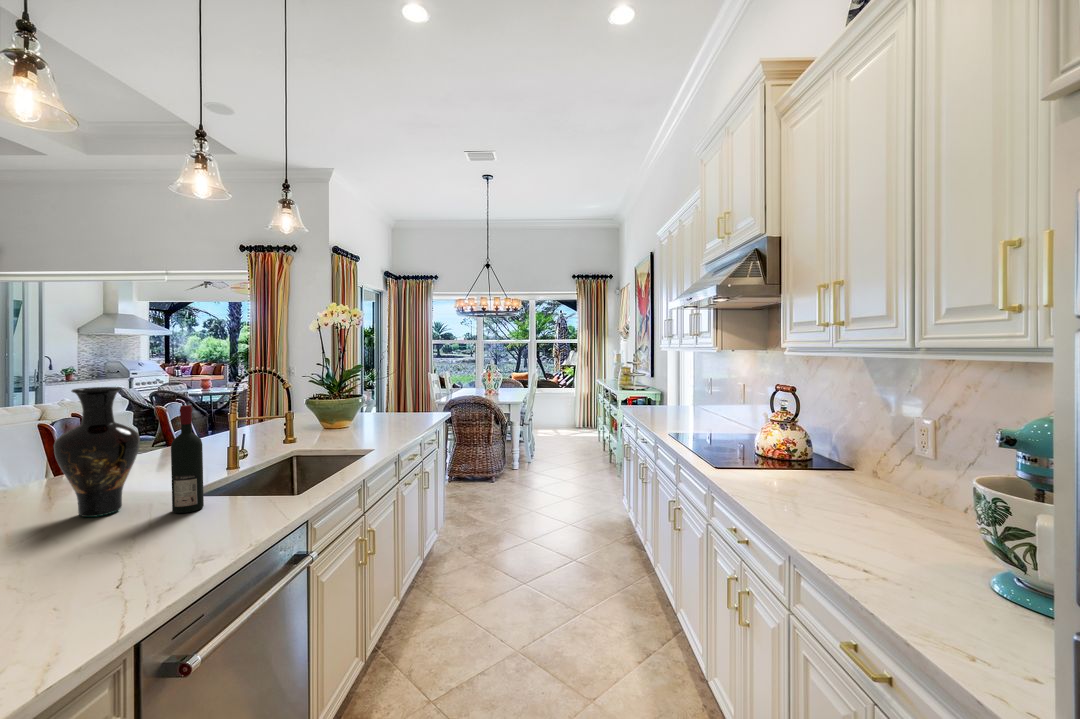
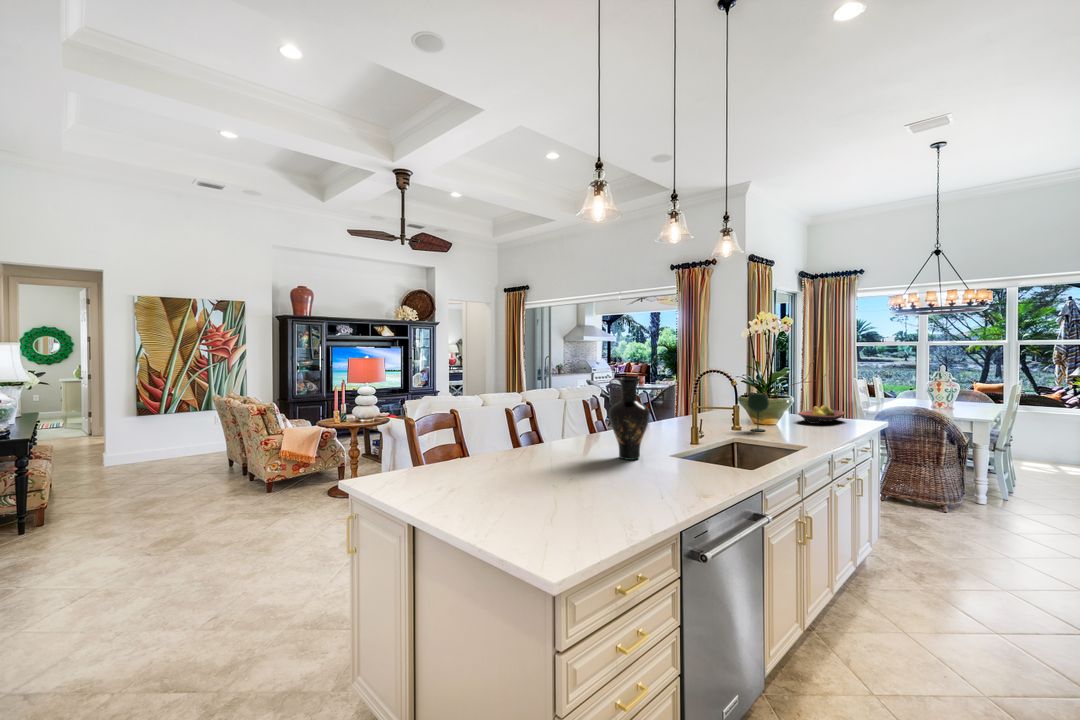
wine glass: none [314,394,338,438] -> present [747,393,769,431]
fruit bowl: none [372,401,416,422] -> present [798,405,845,424]
wine bottle: present [171,405,204,513] -> none [670,393,688,467]

